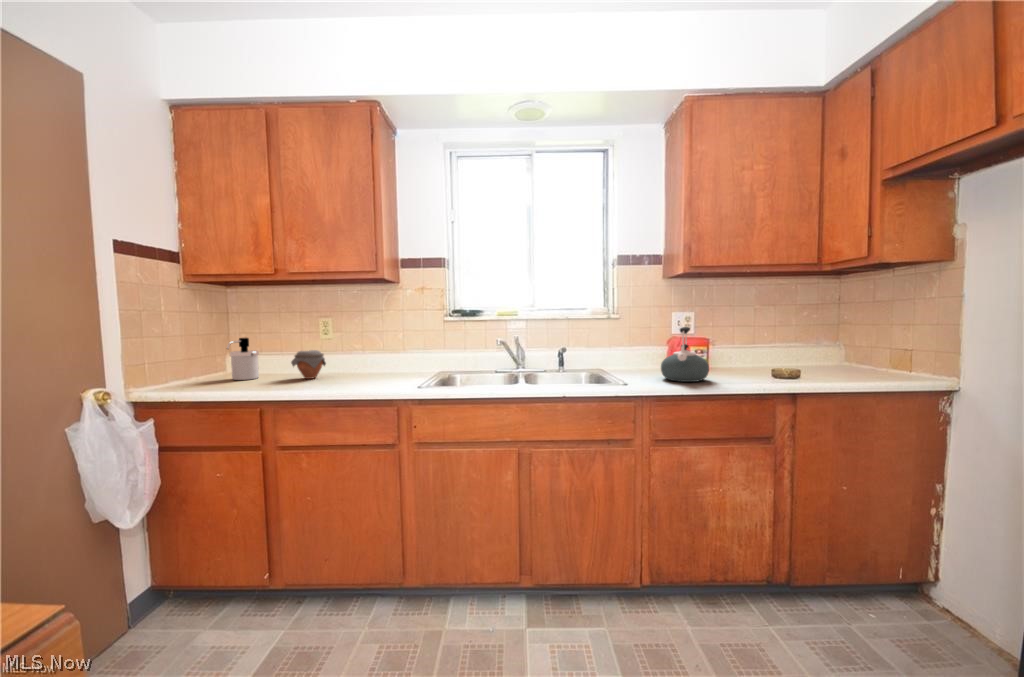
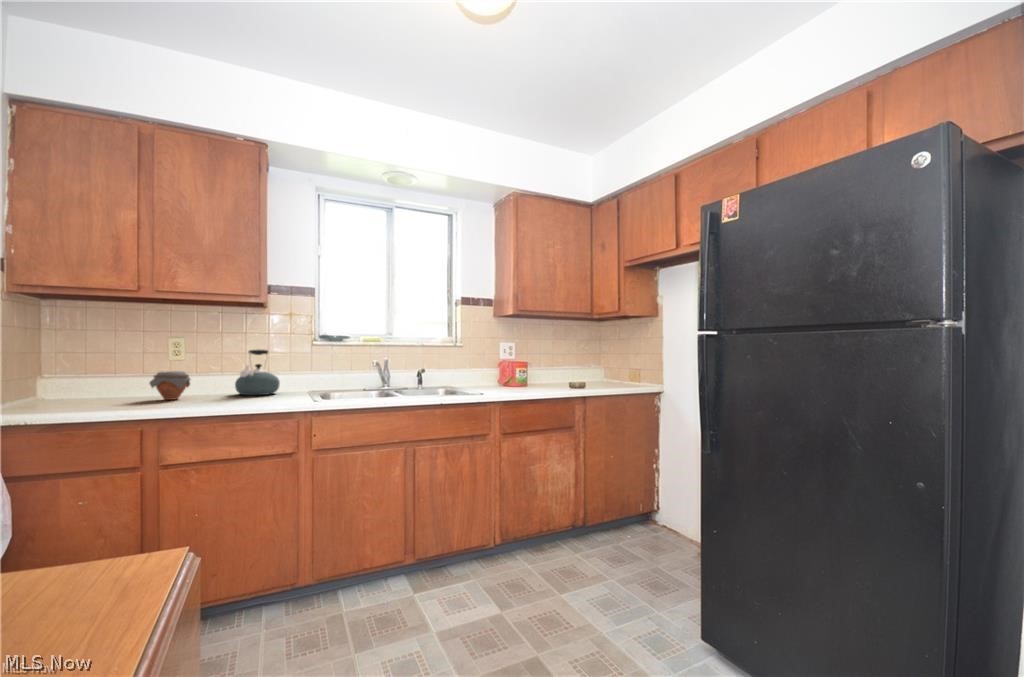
kettle: present [661,327,709,382] -> present [235,350,280,395]
soap dispenser: present [227,338,259,380] -> none [63,357,101,404]

